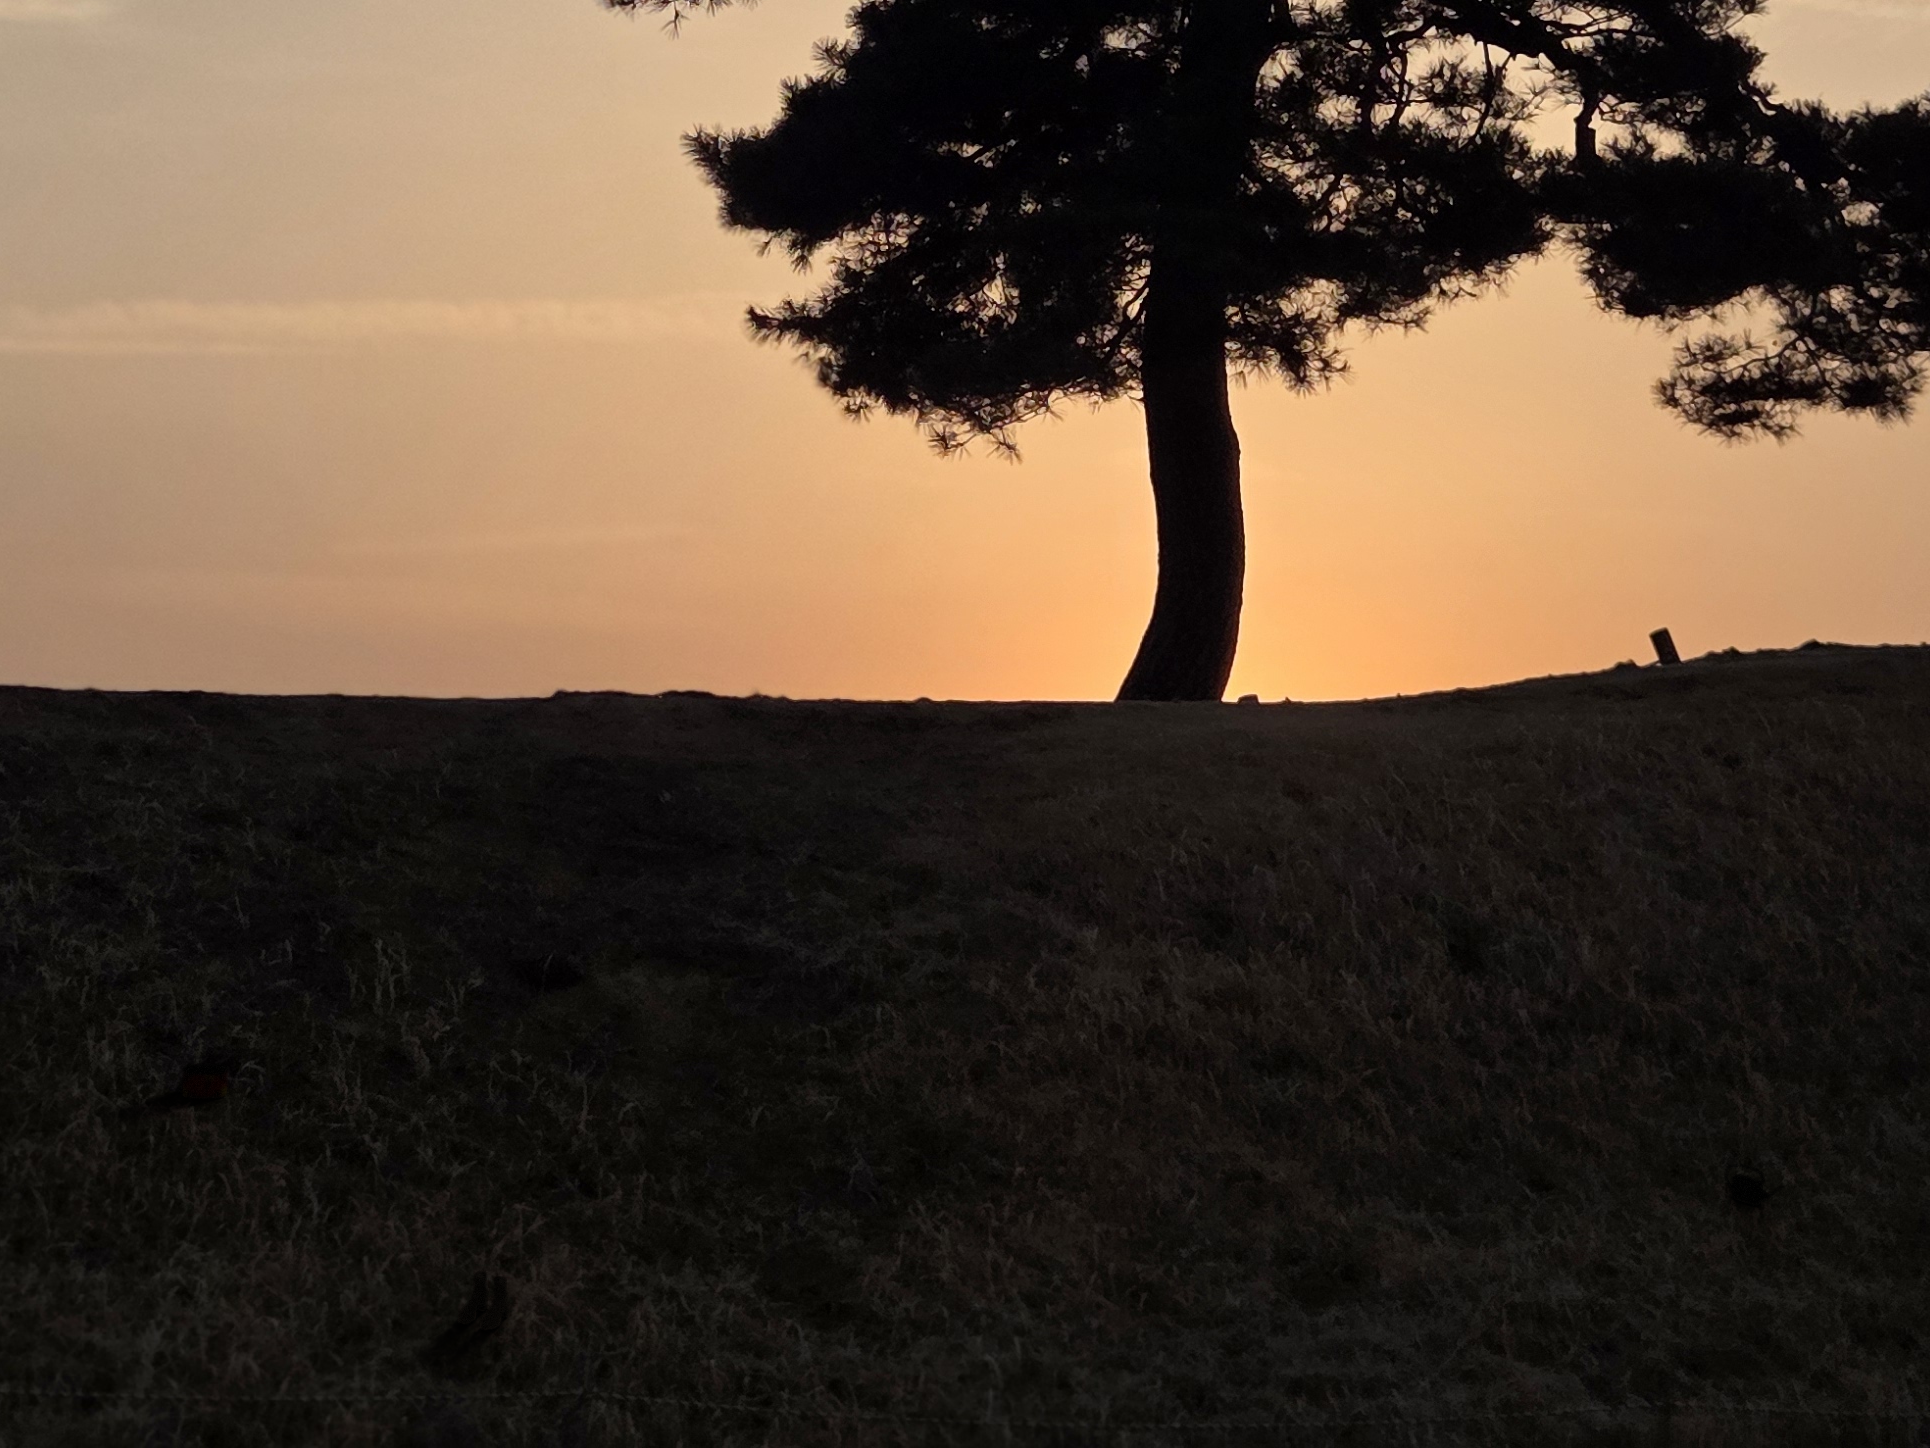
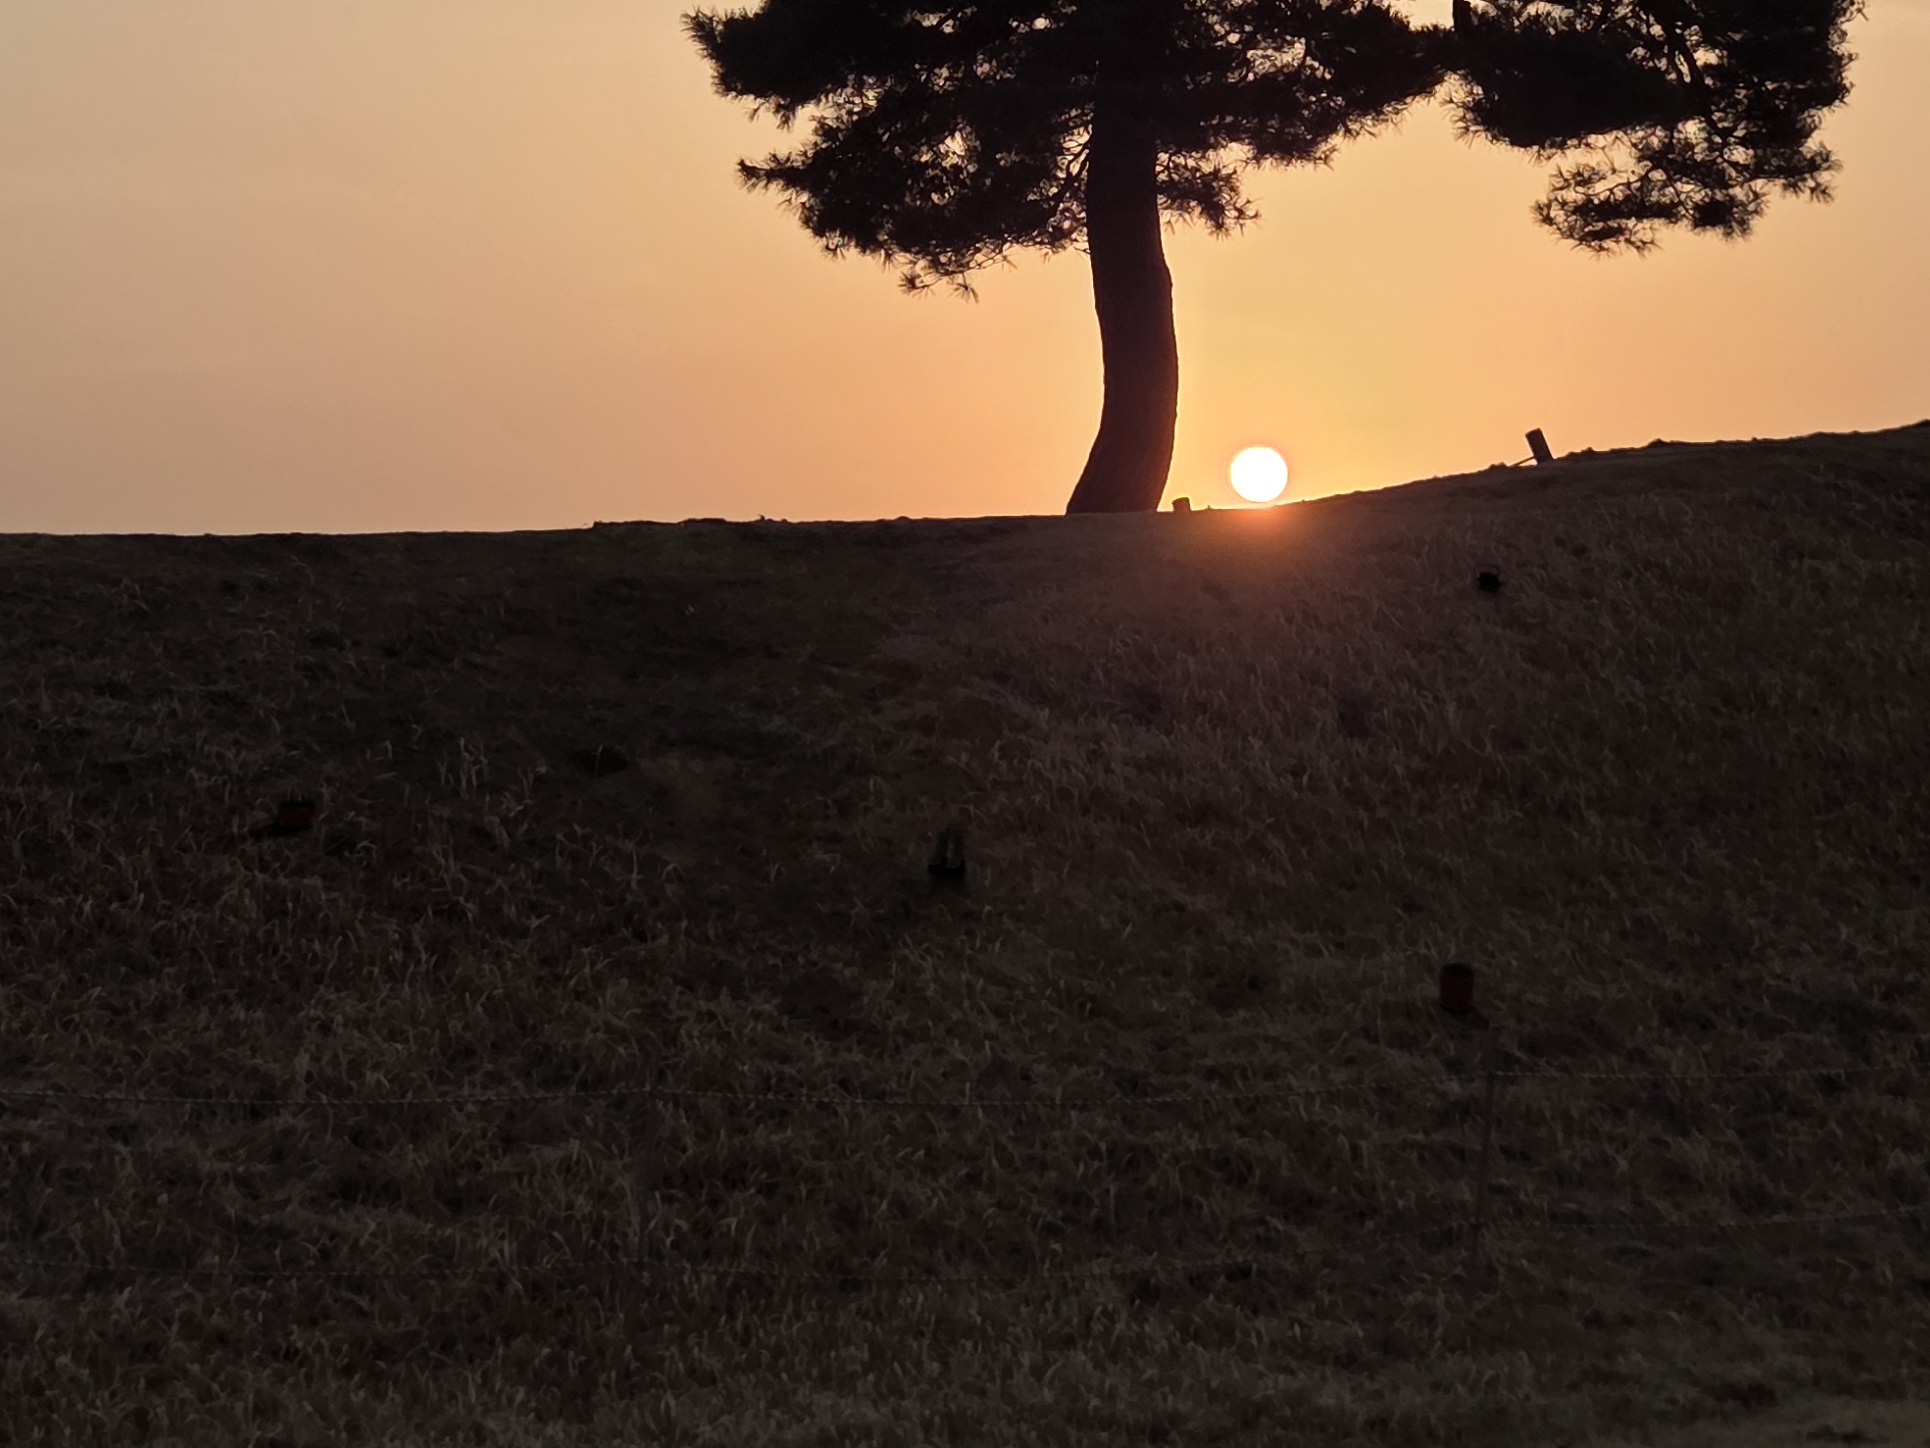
watering can: present [1724,1164,1778,1206] -> present [1473,565,1506,591]
boots: present [457,1271,510,1330] -> present [929,828,966,869]
planter: none [1606,1322,1654,1386] -> present [1439,963,1475,1011]

